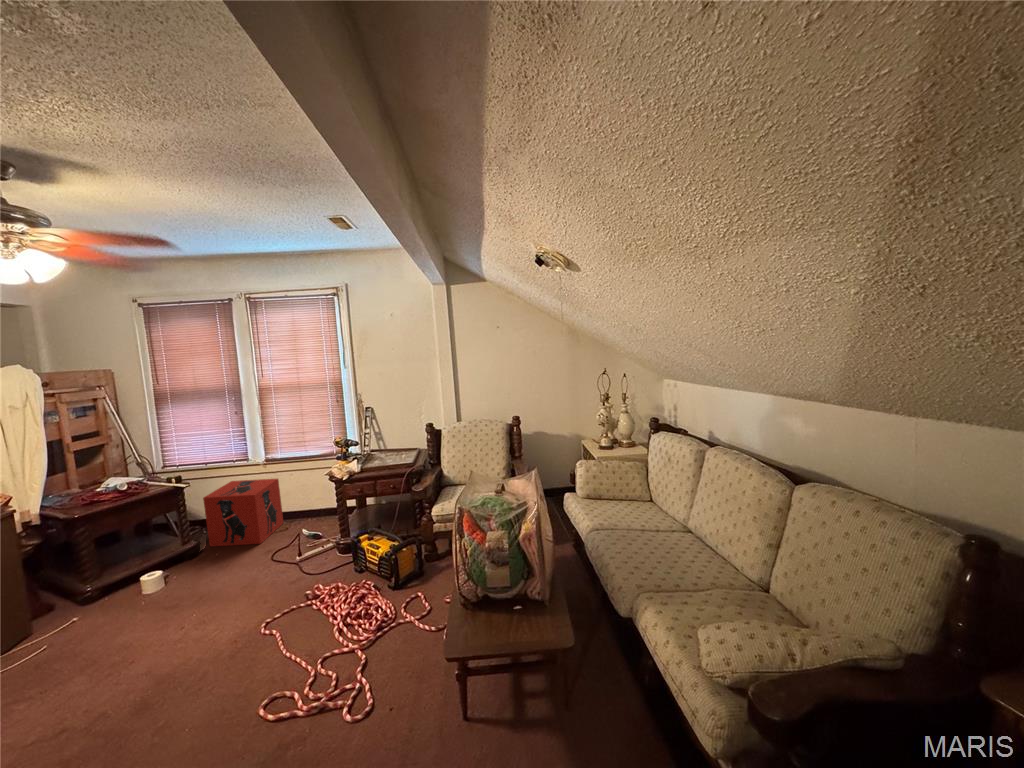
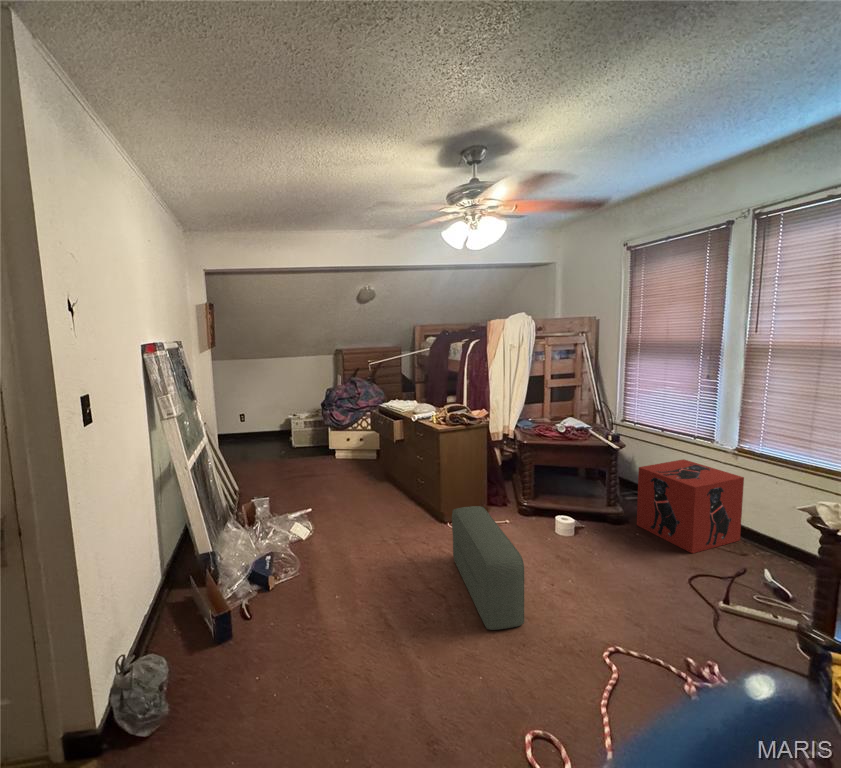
pouf: none [37,585,177,667] -> present [452,506,524,630]

